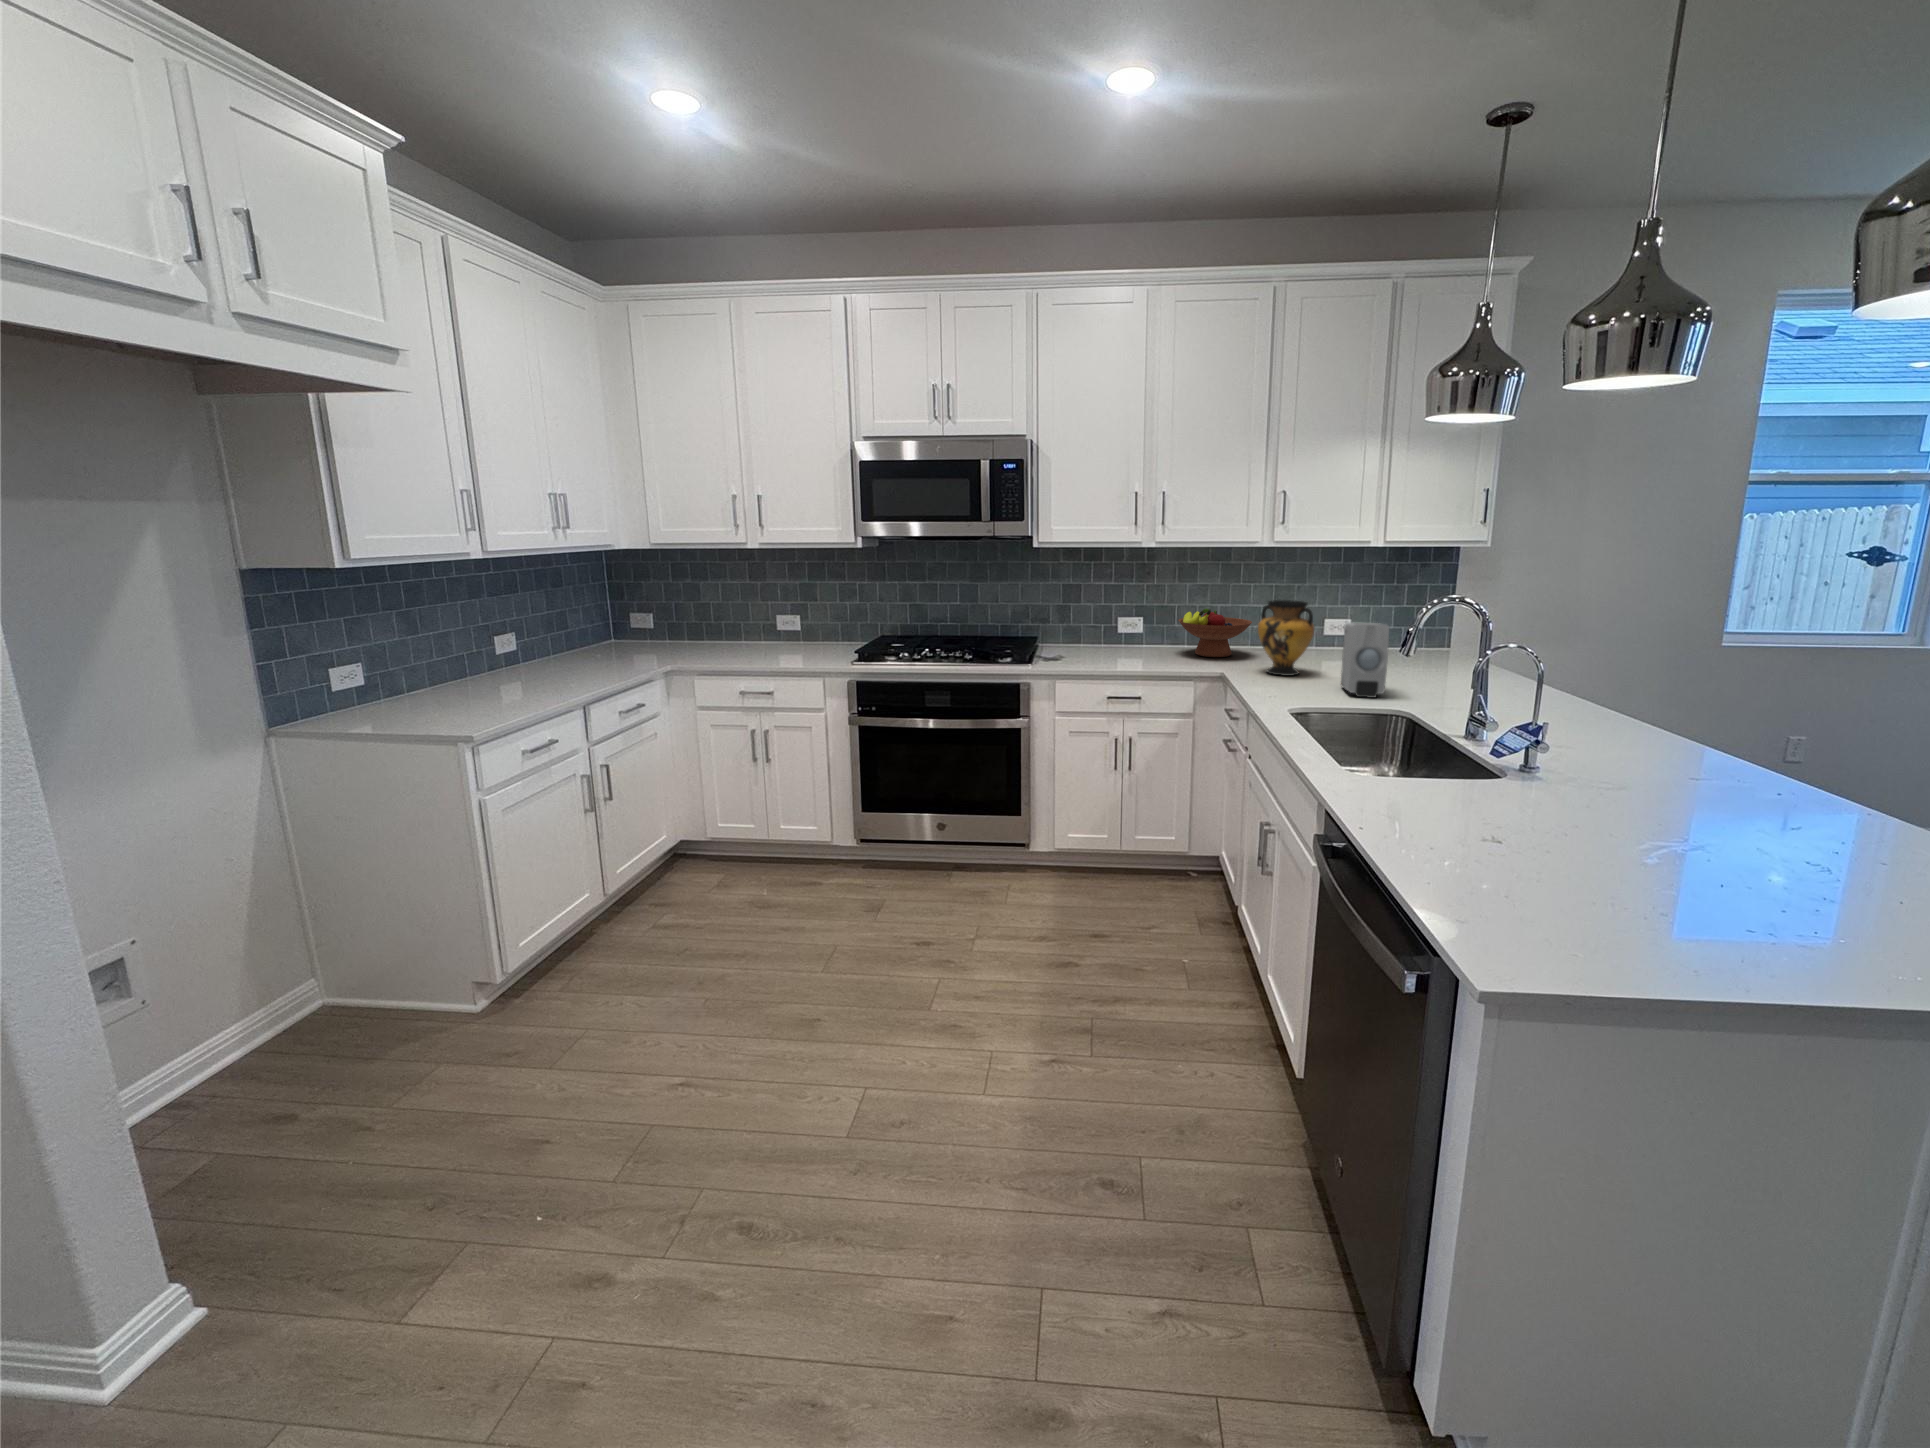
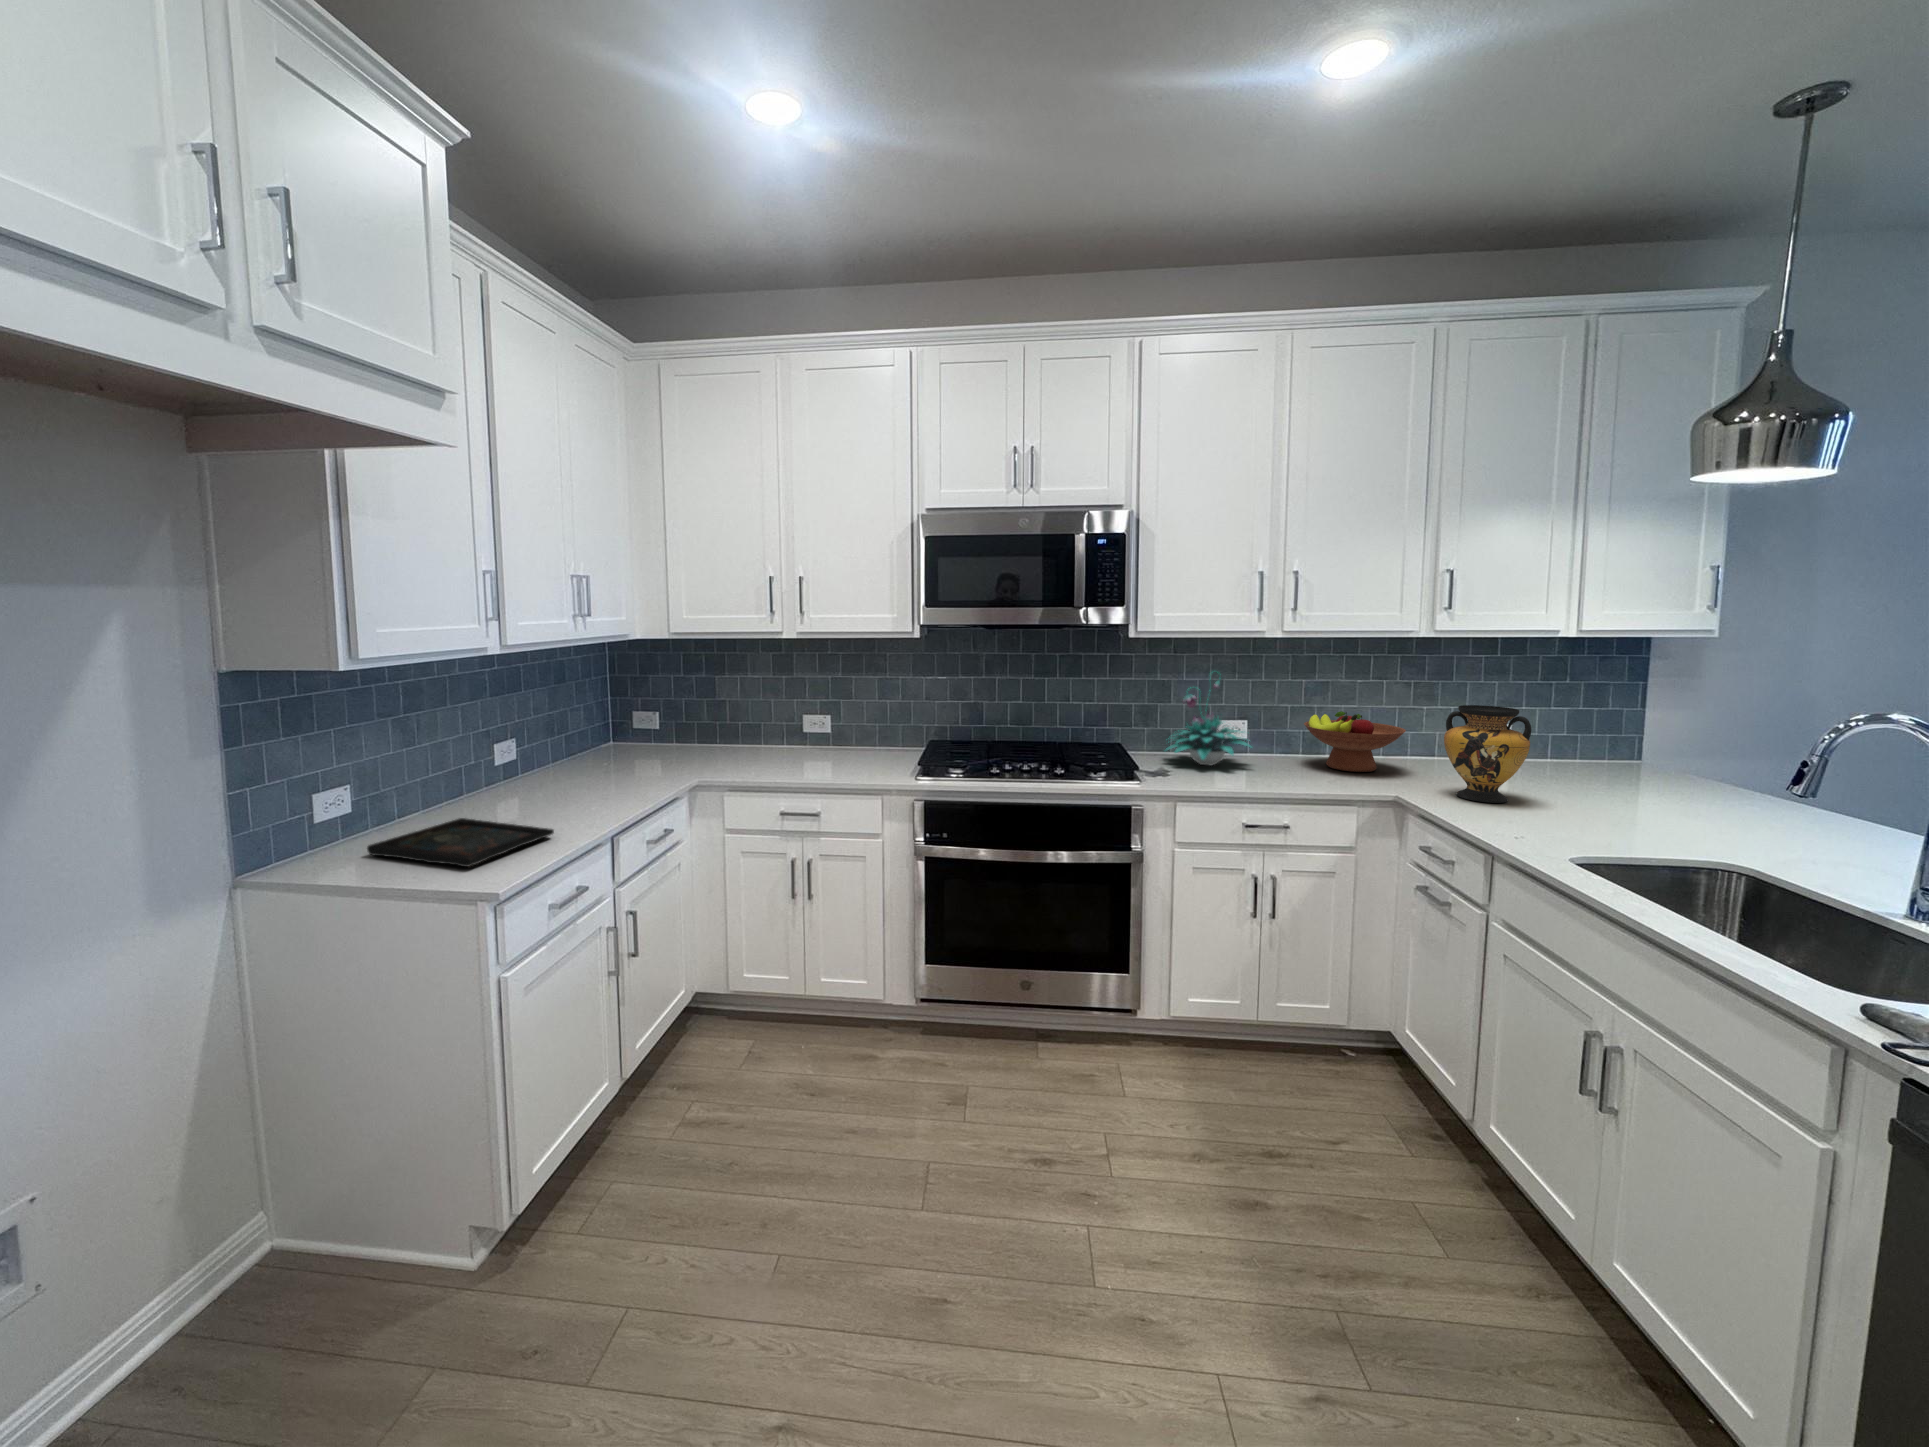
plant: none [1065,576,1138,654] -> present [1166,679,1251,765]
soap dispenser: present [1341,622,1389,698] -> none [1598,739,1695,843]
tray: none [374,691,528,720] -> present [367,818,554,867]

